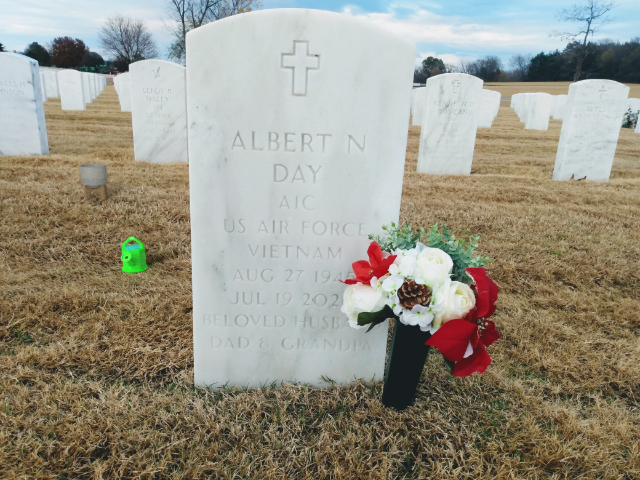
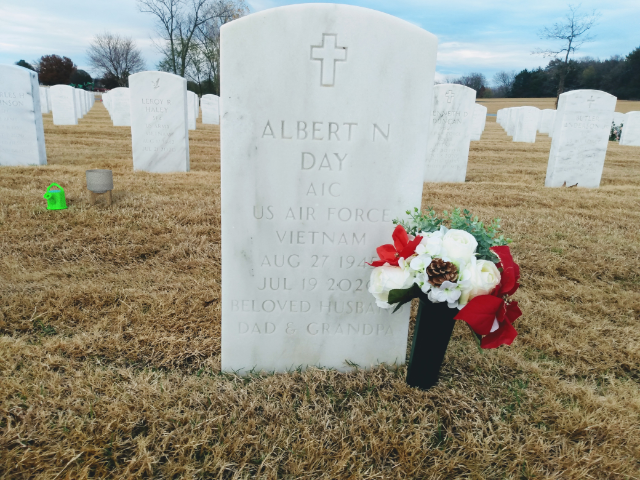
watering can: present [121,237,148,273] -> present [44,183,68,210]

